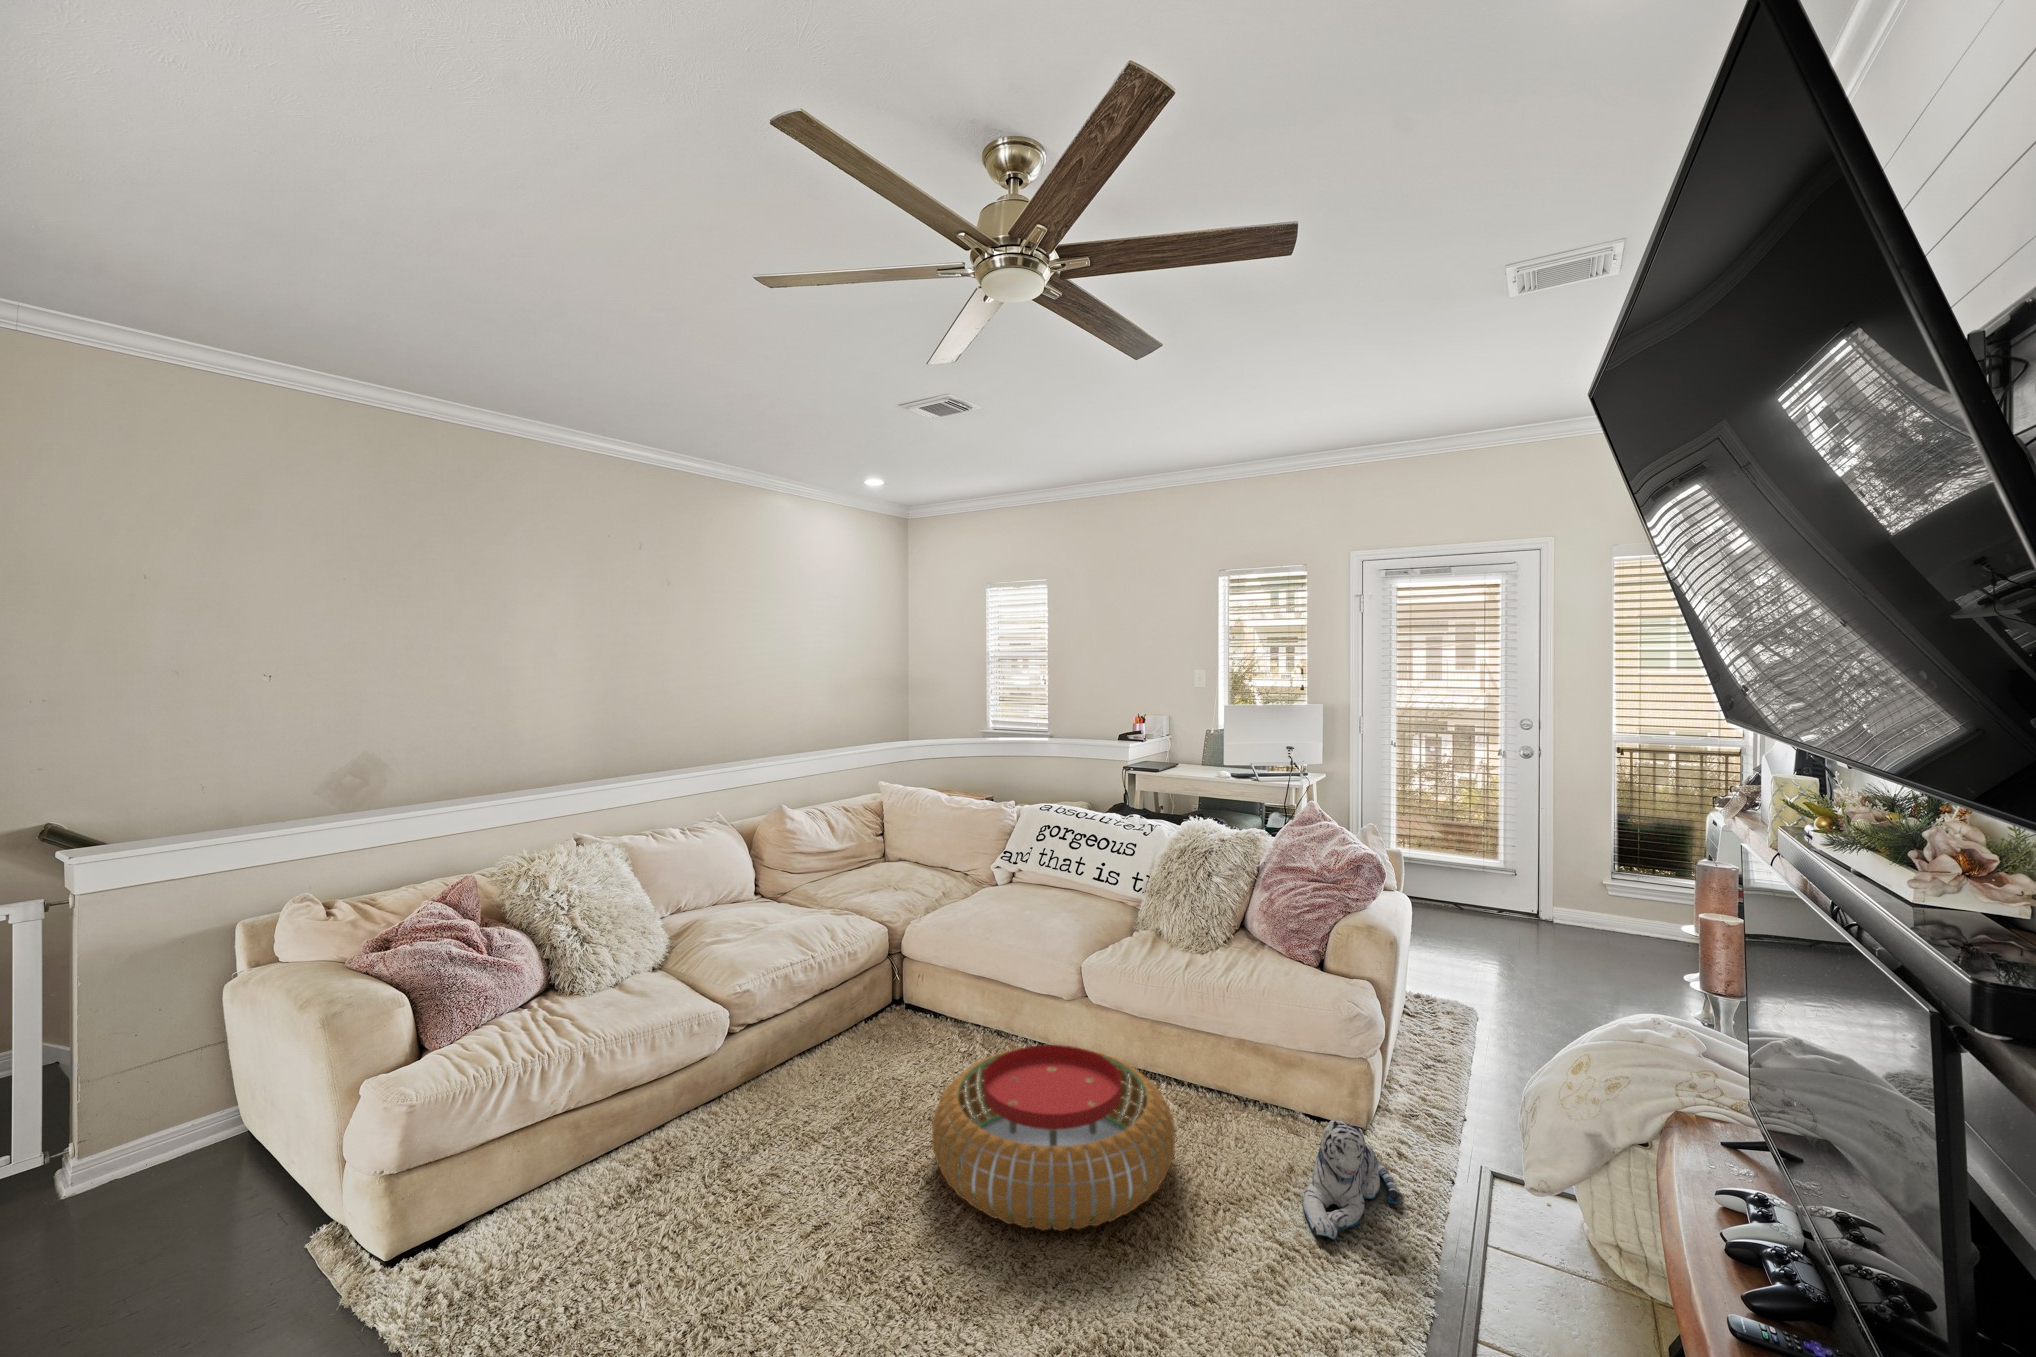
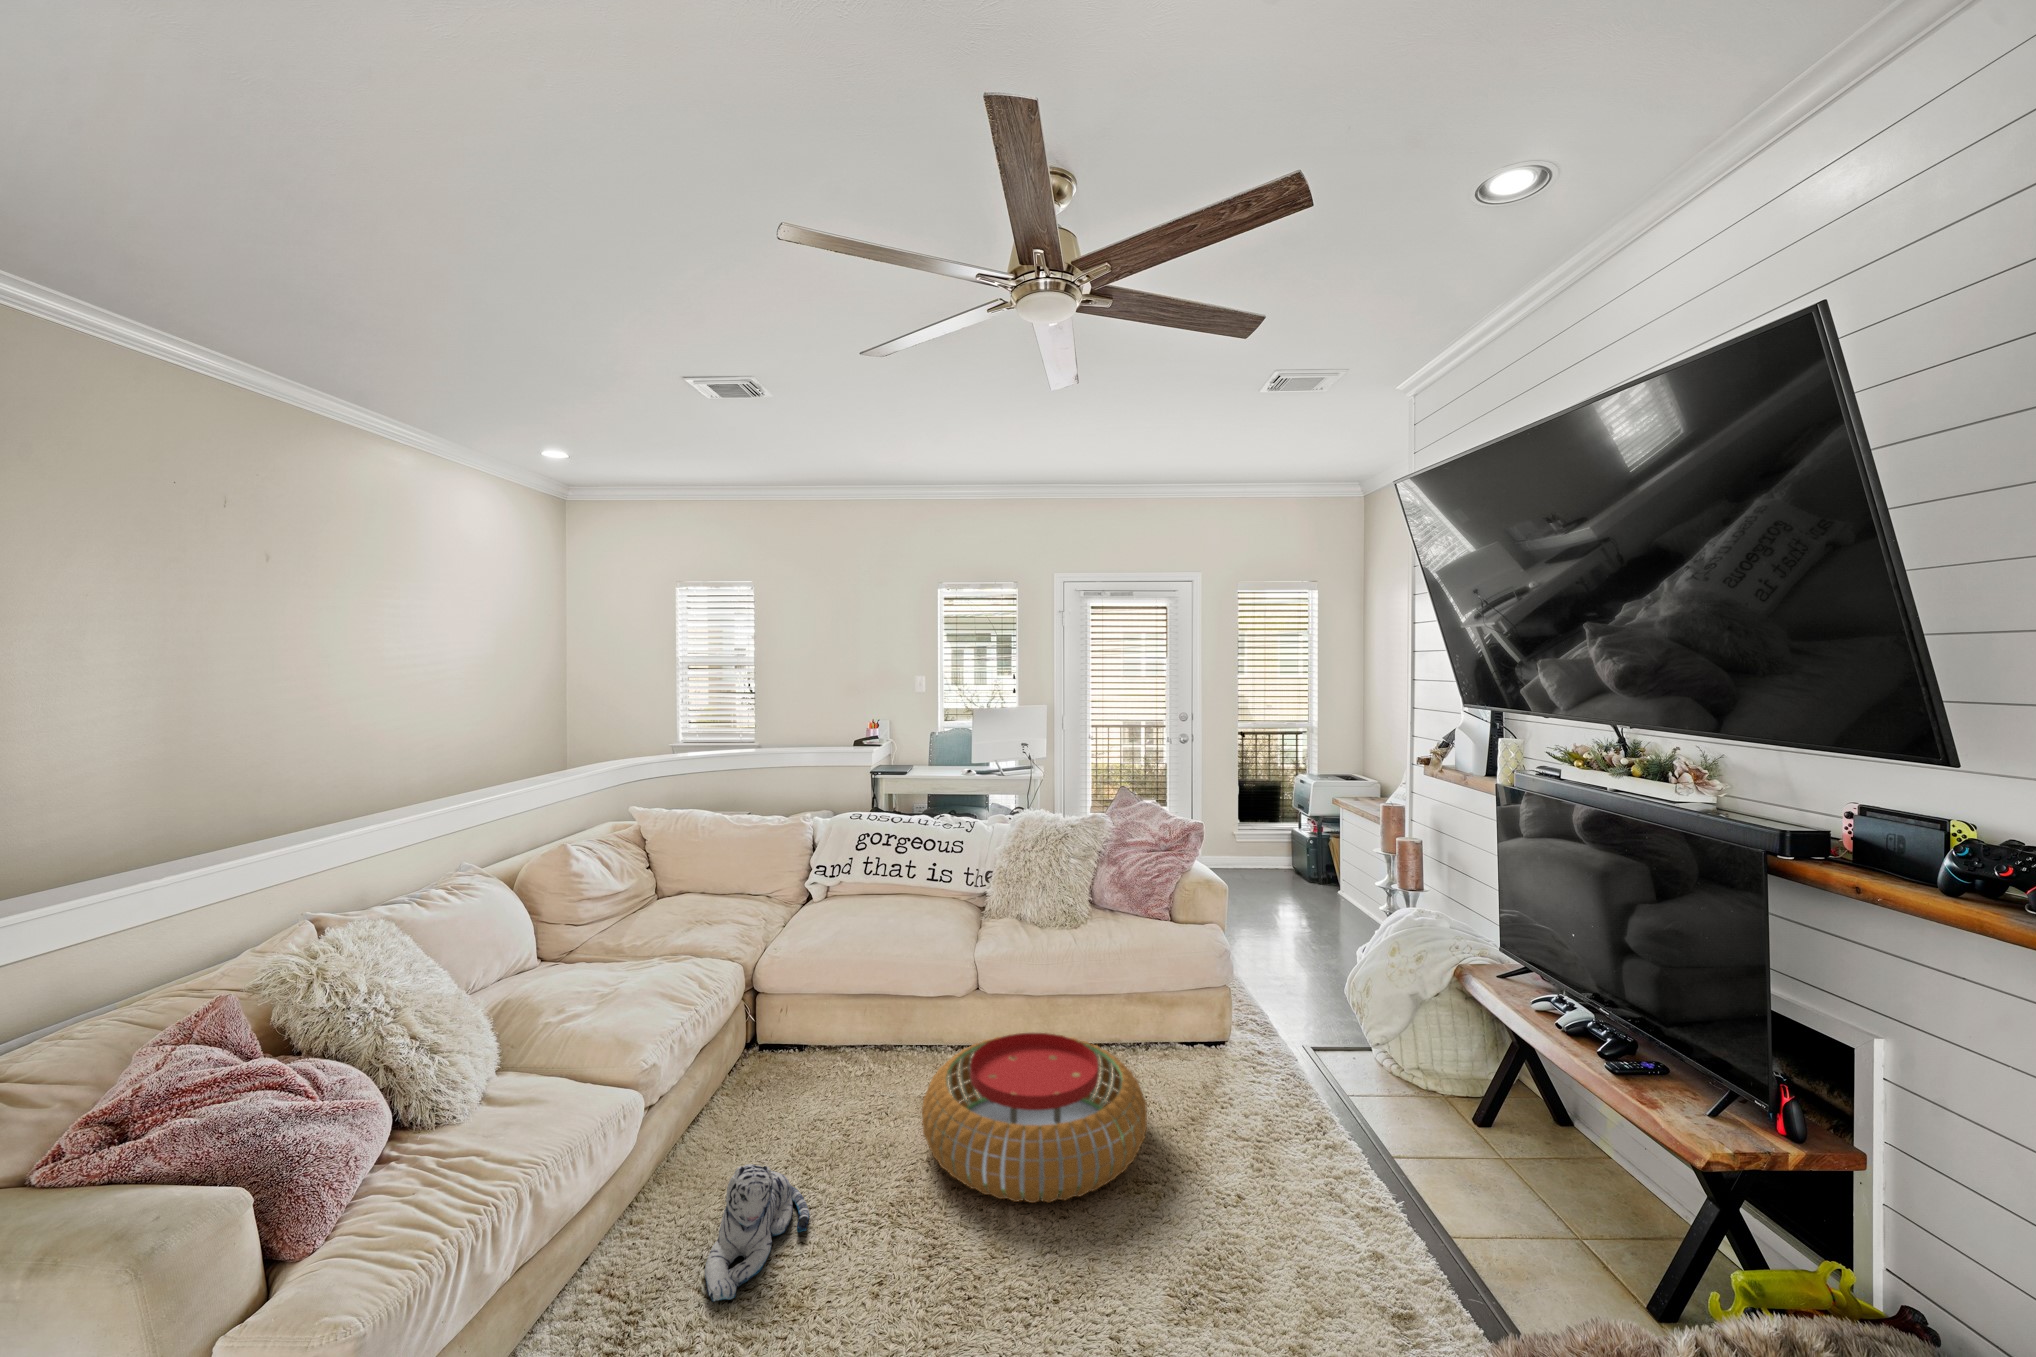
plush toy: present [1303,1120,1399,1239] -> present [705,1164,810,1302]

